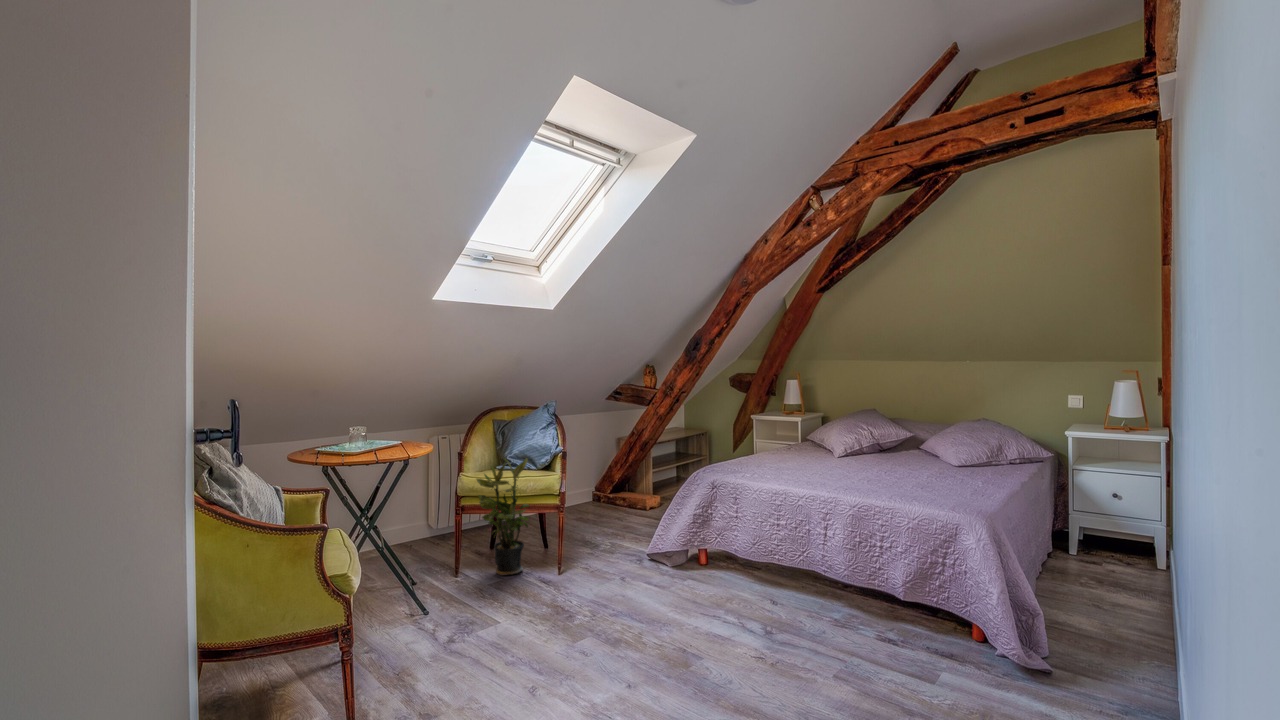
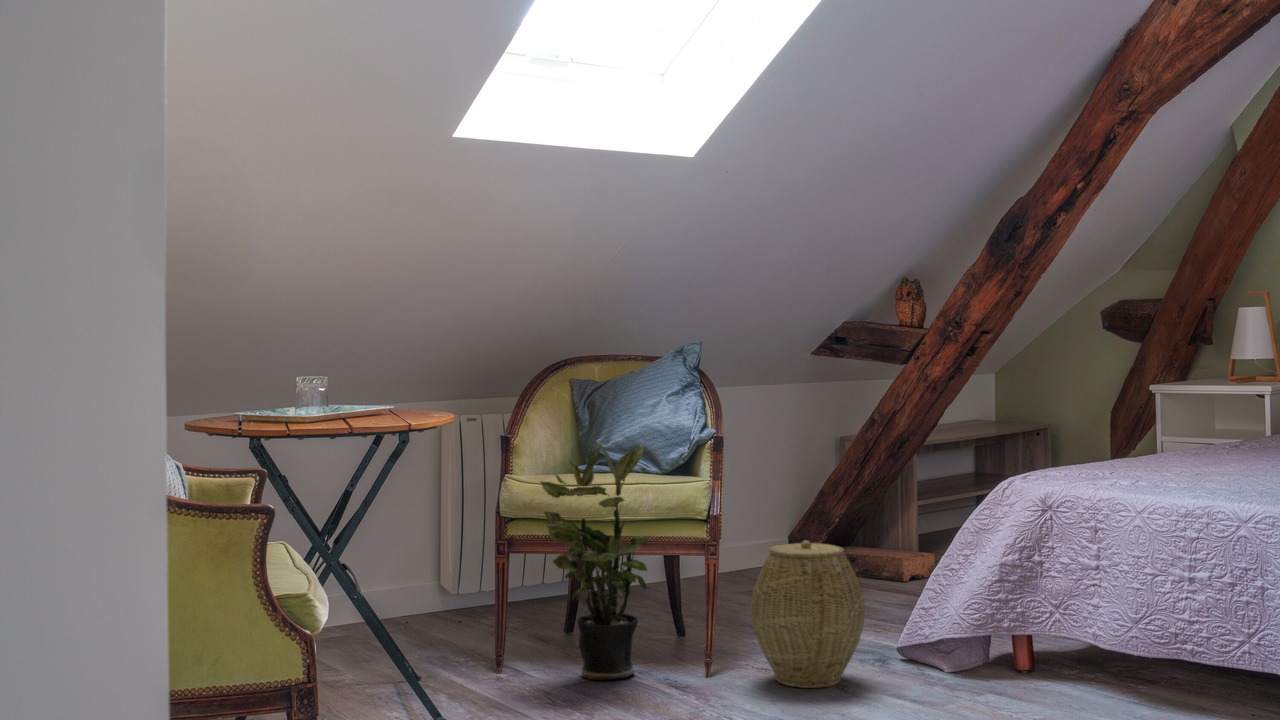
woven basket: none [579,505,632,576] -> present [751,540,865,688]

